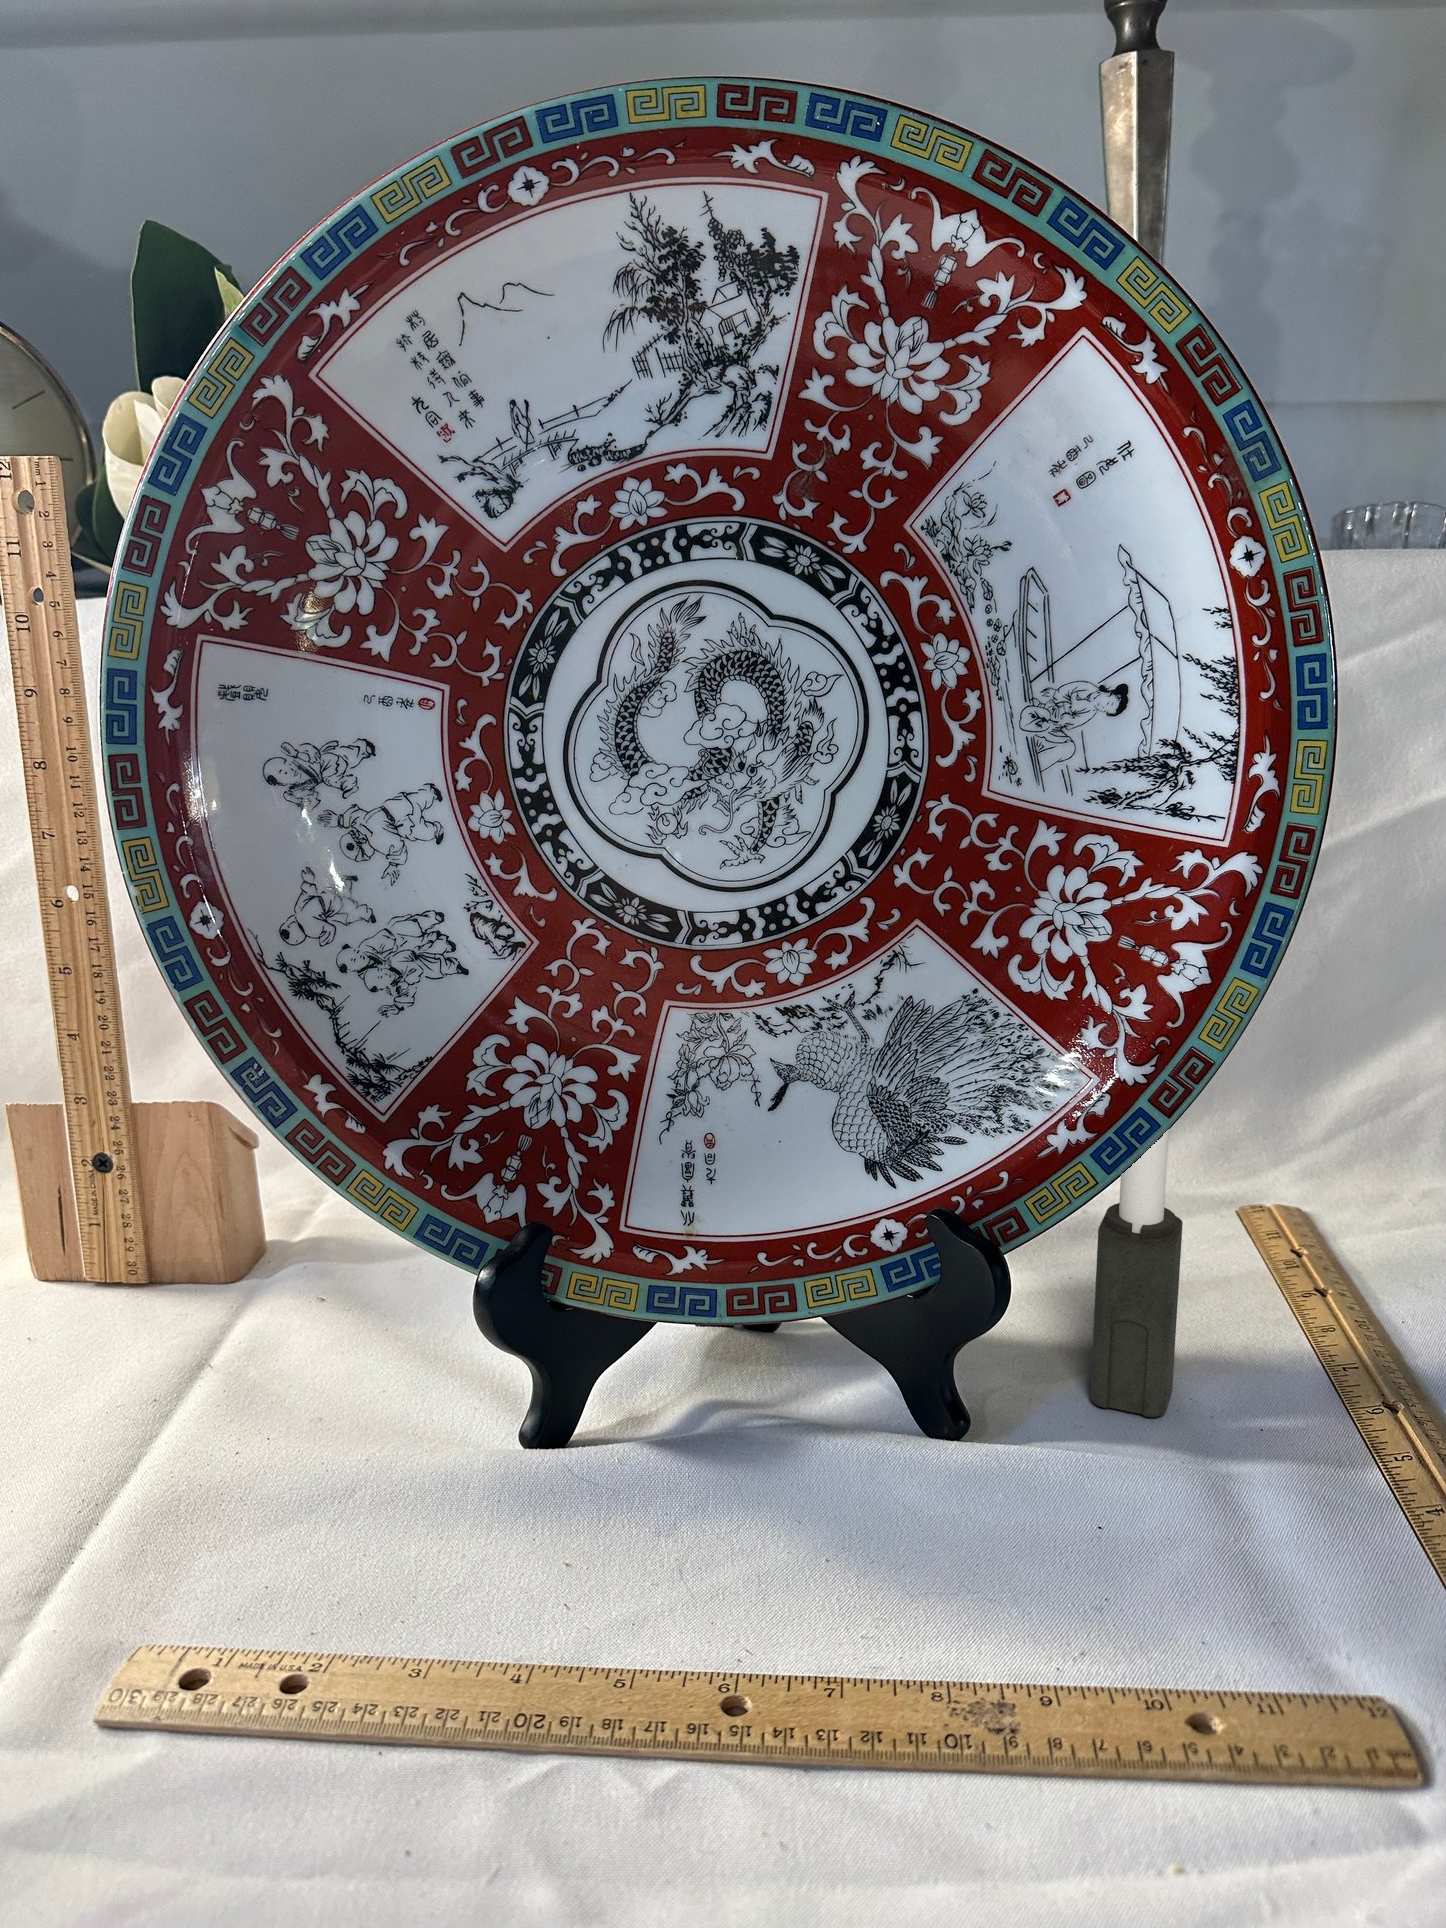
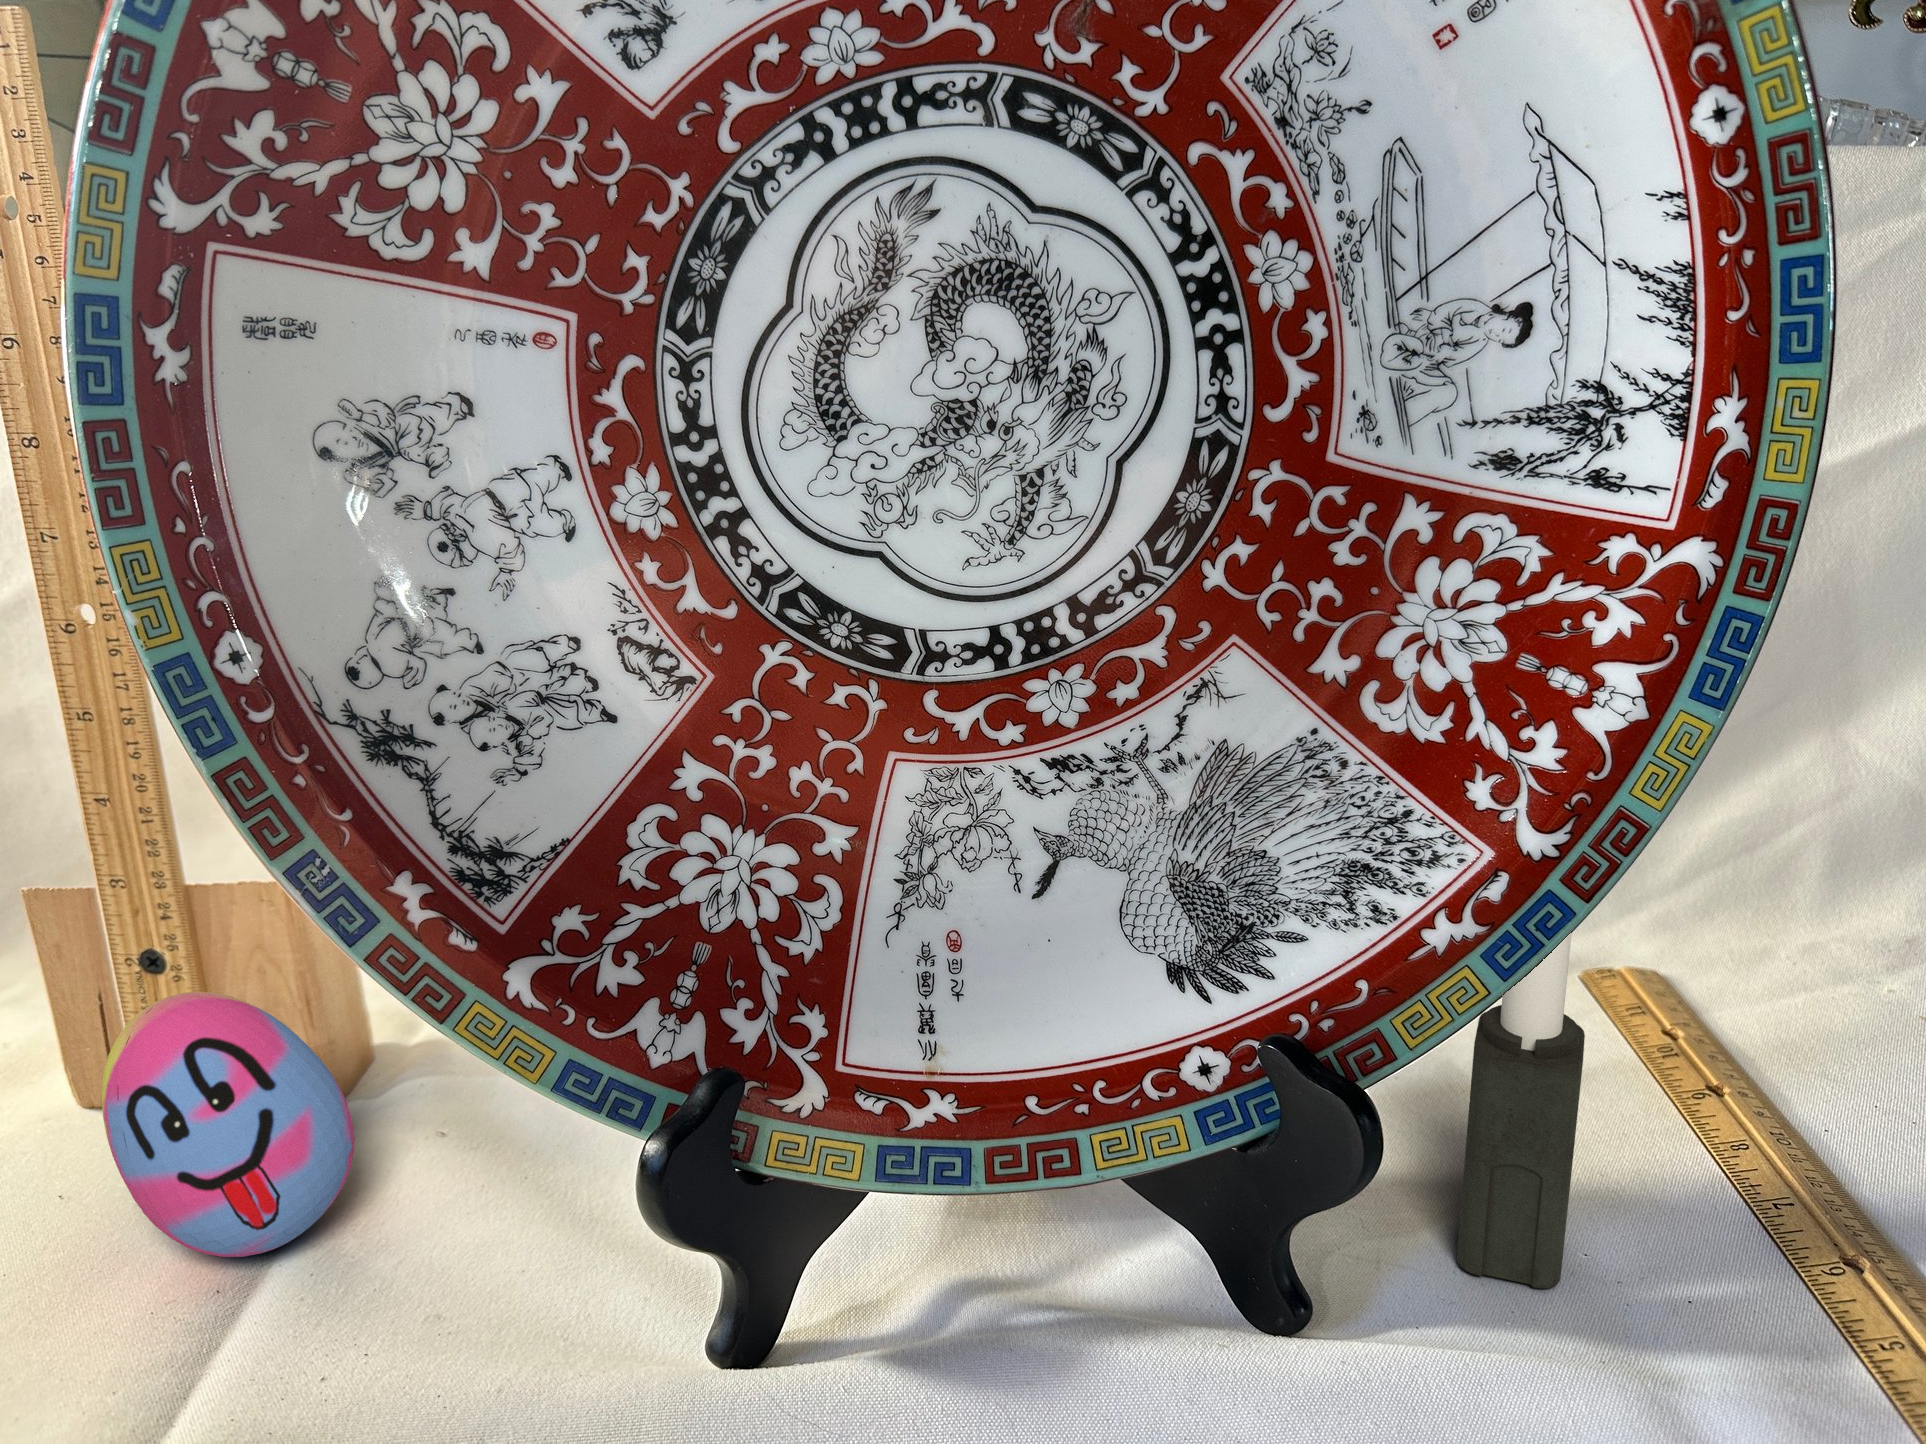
decorative egg: none [84,1174,265,1374] -> present [102,992,354,1257]

